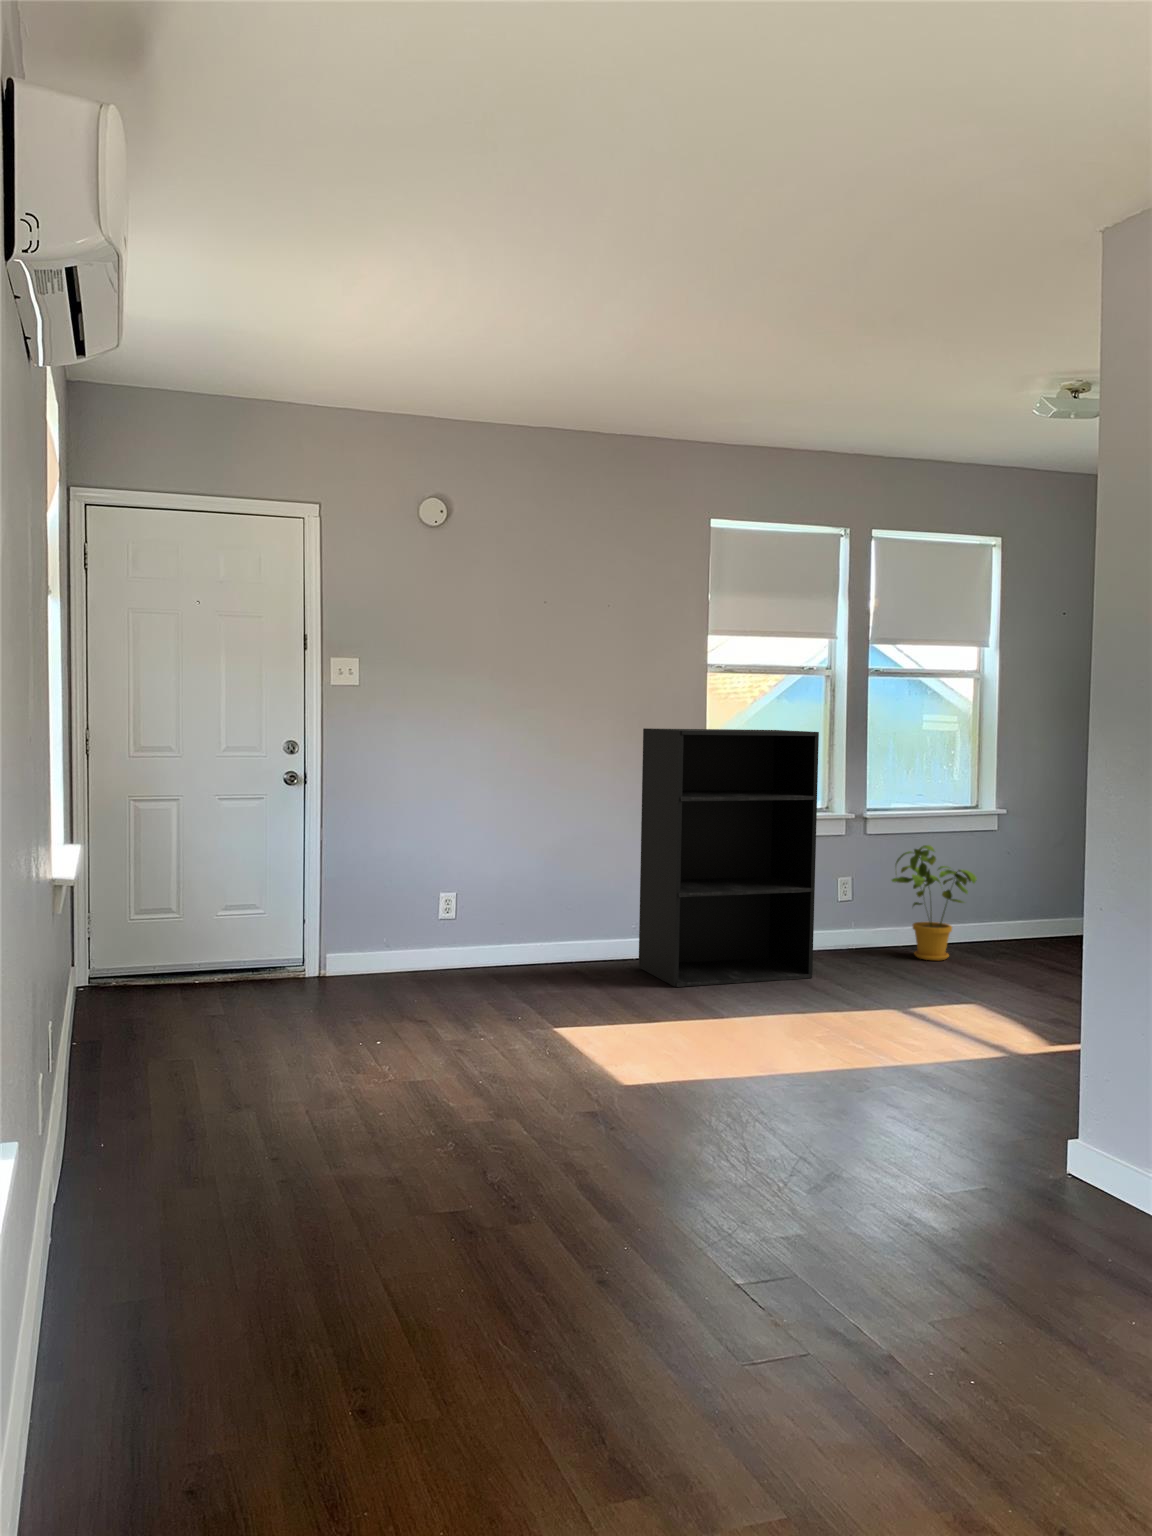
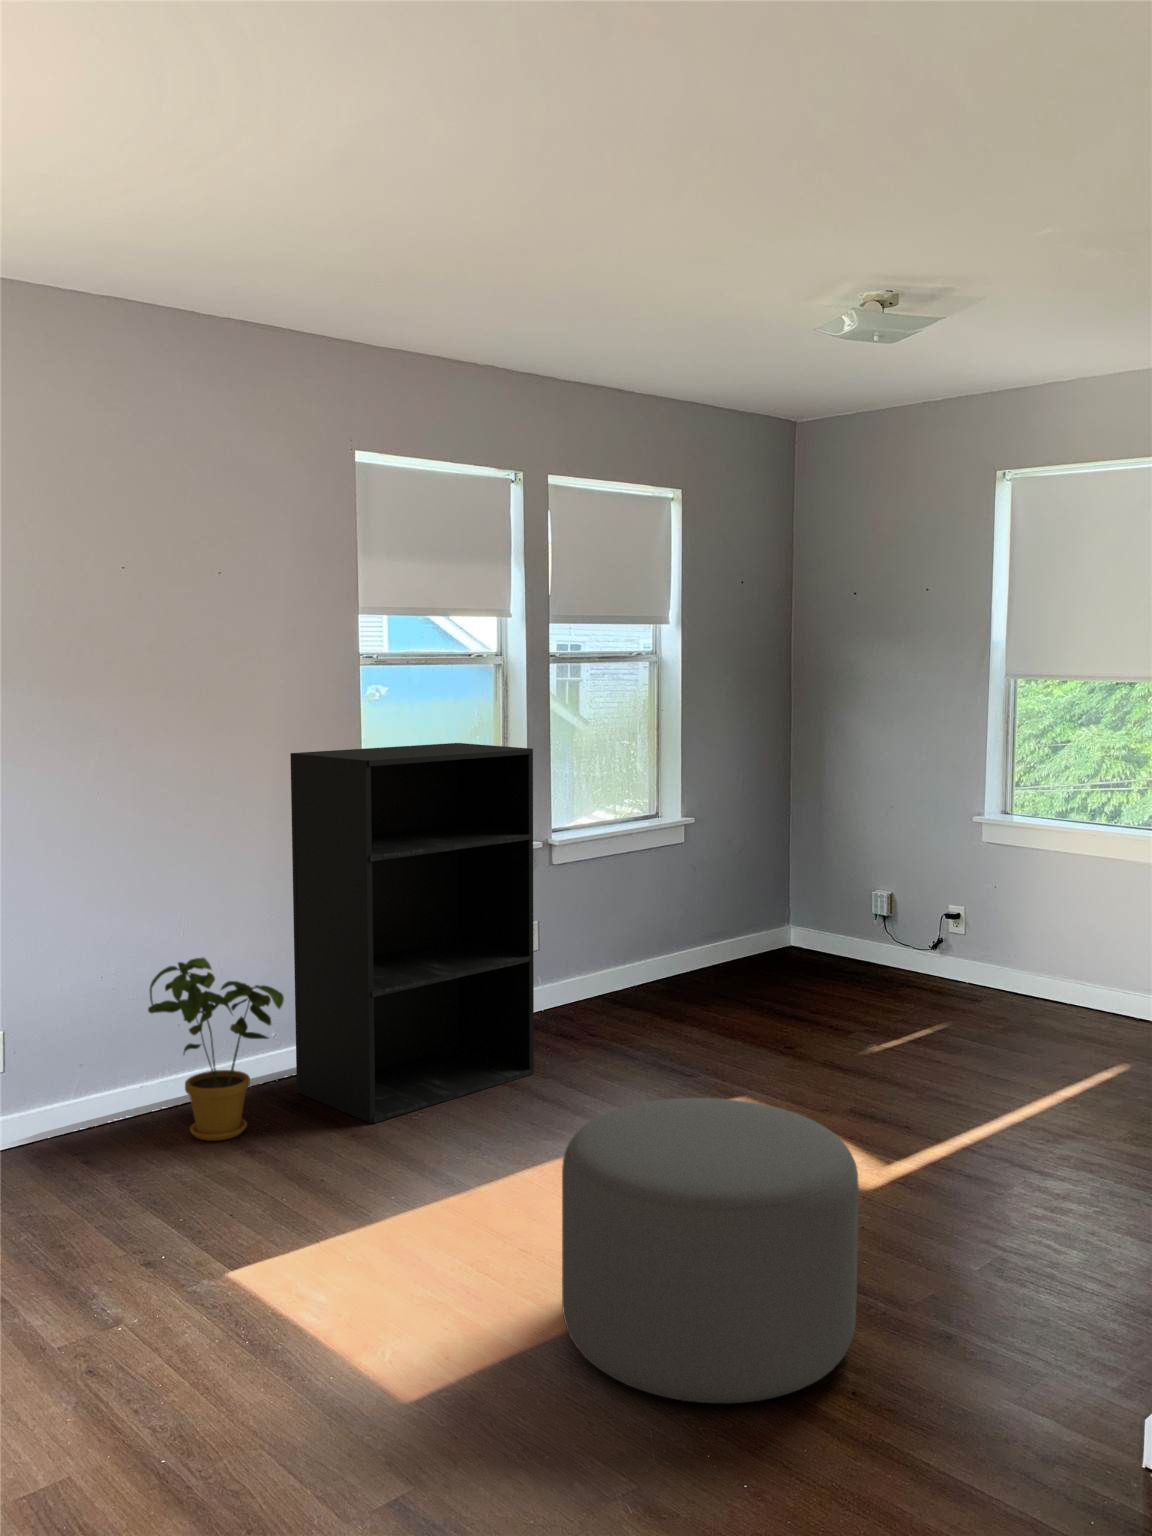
house plant: present [892,845,977,960] -> present [148,958,284,1141]
ottoman: none [708,949,912,1129] -> present [562,1098,859,1403]

